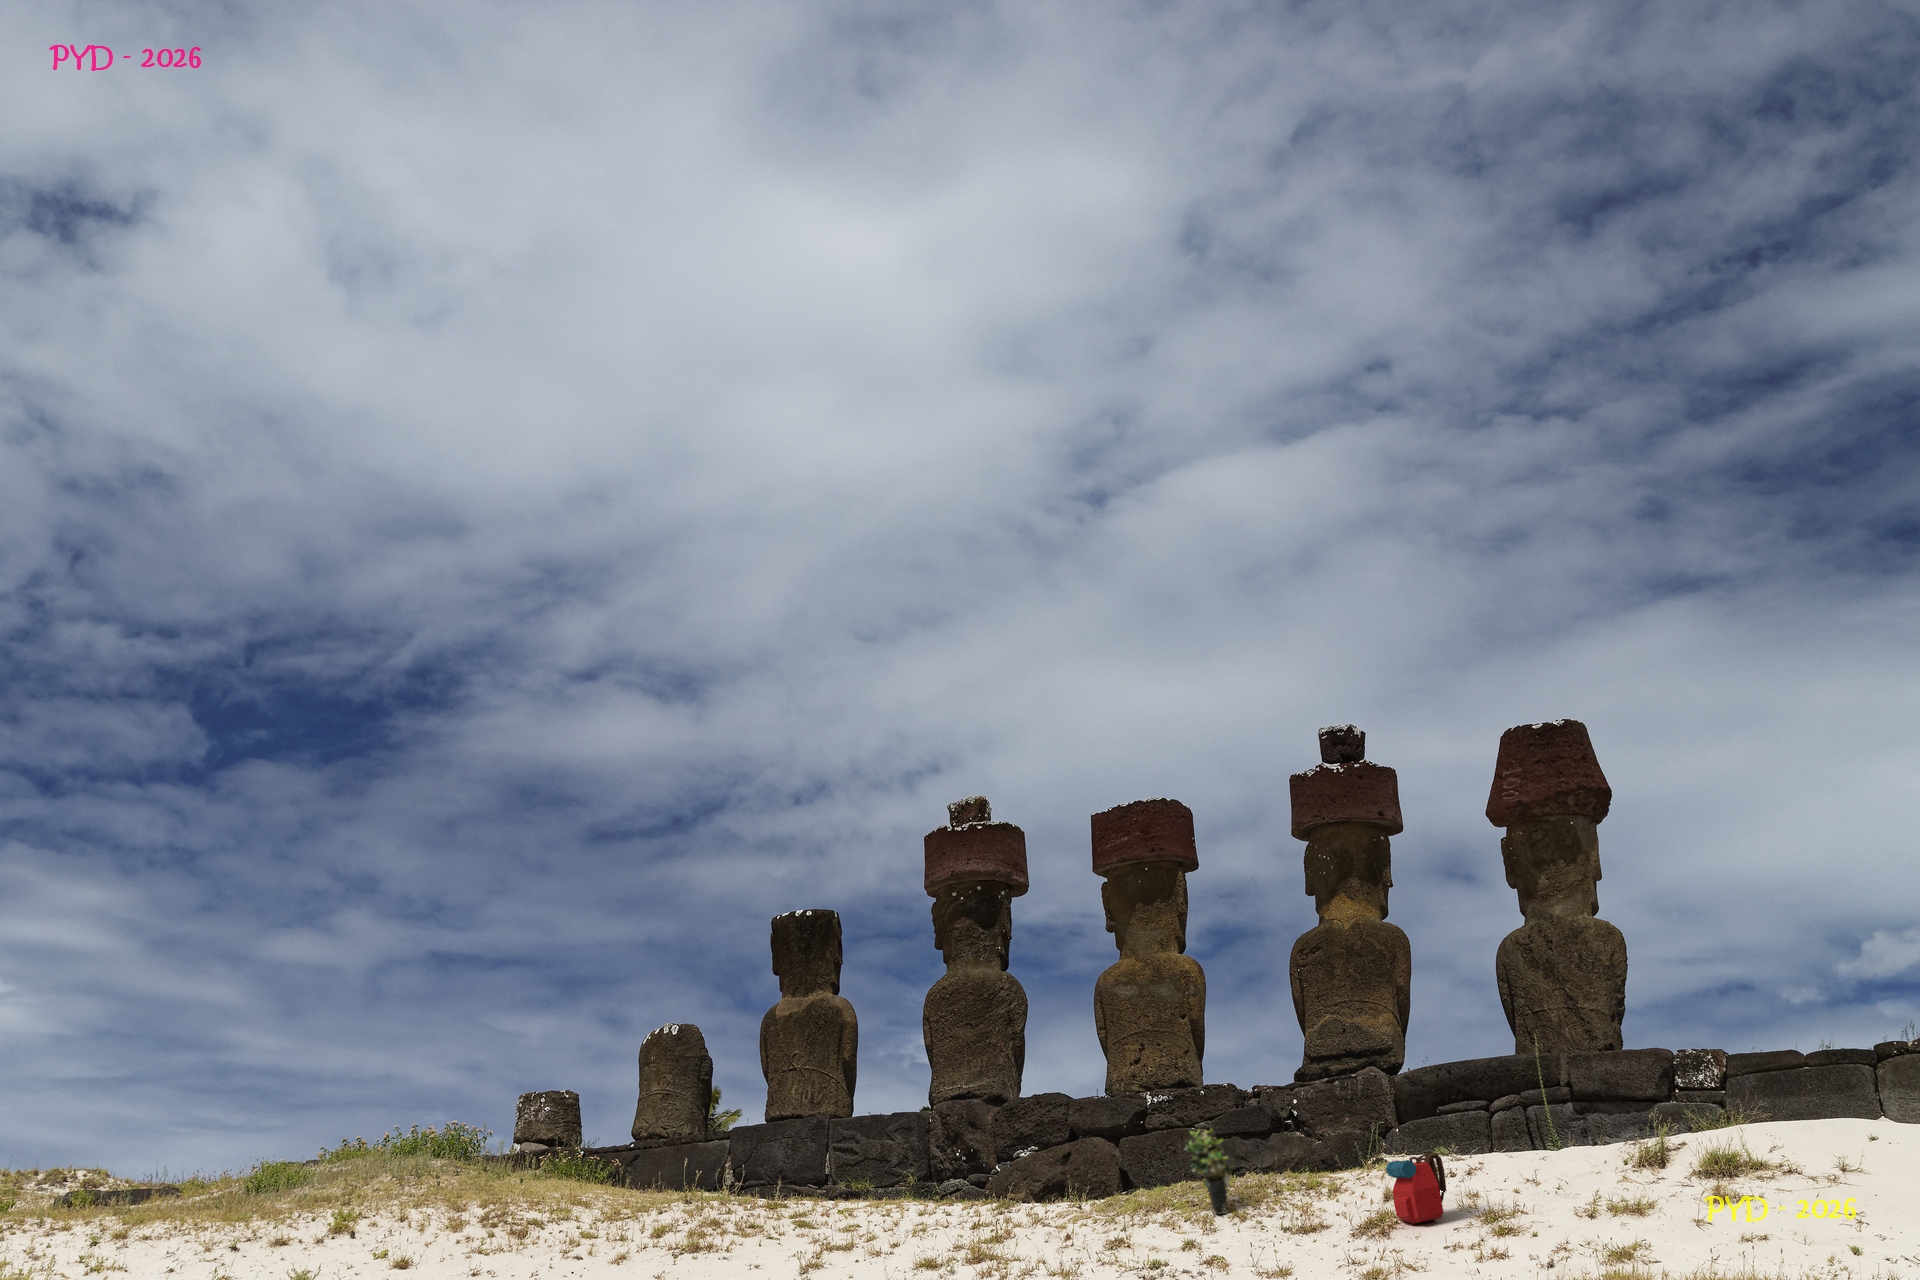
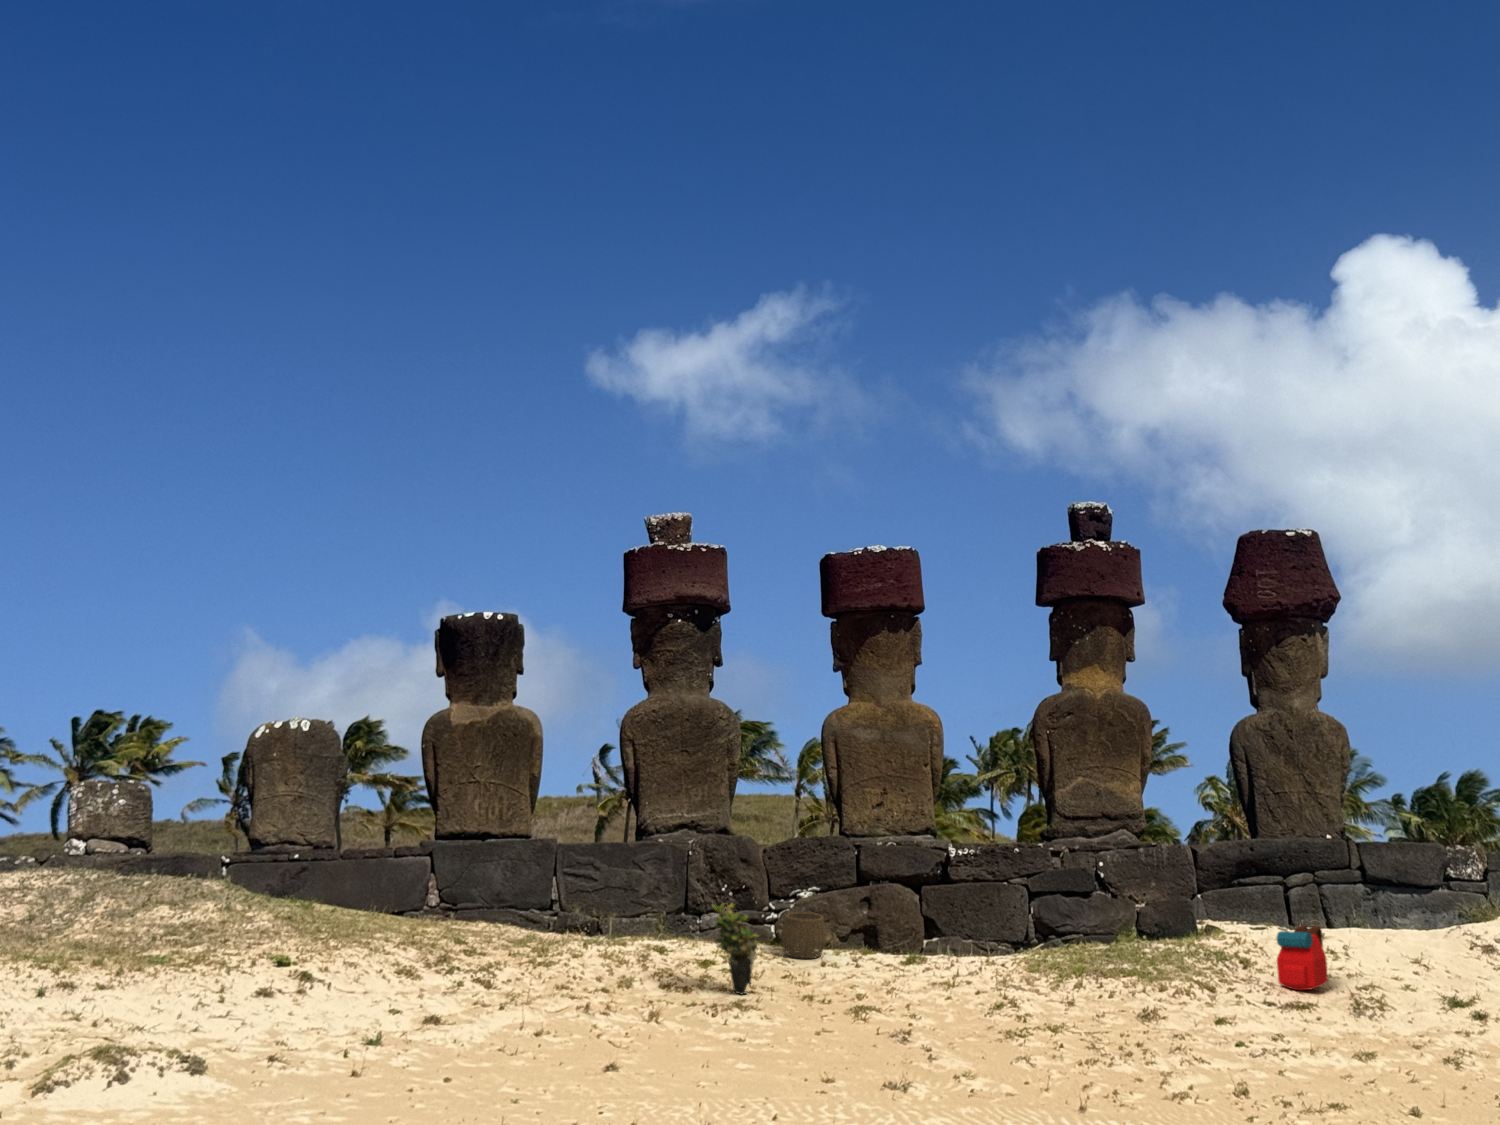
potted plant: present [1185,1129,1234,1215] -> present [712,904,758,994]
woven basket: none [939,1171,984,1217] -> present [781,912,826,959]

